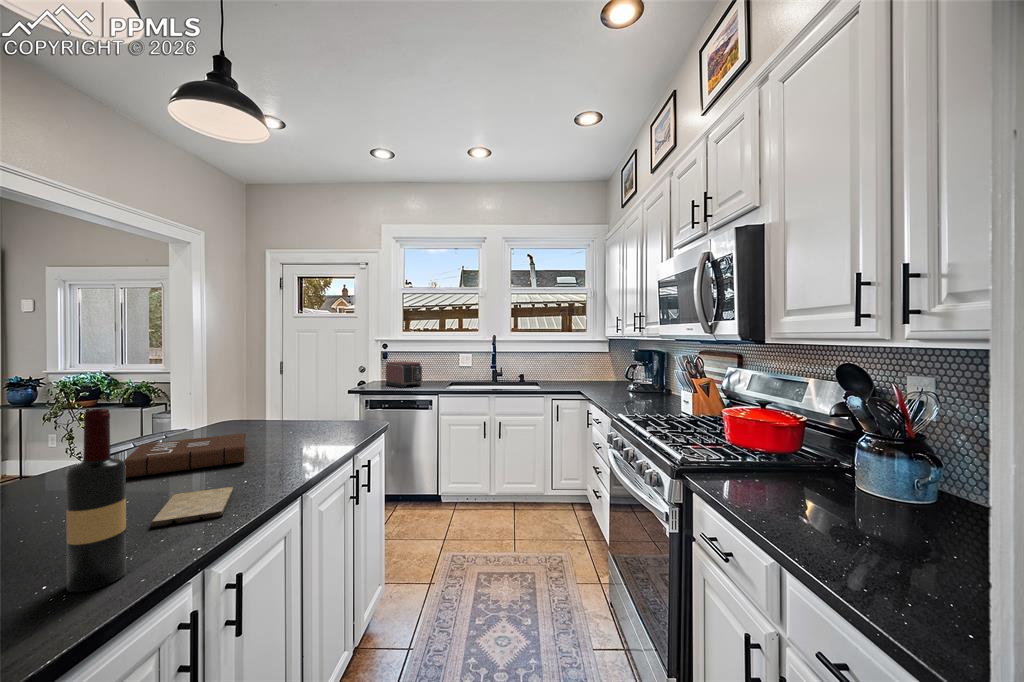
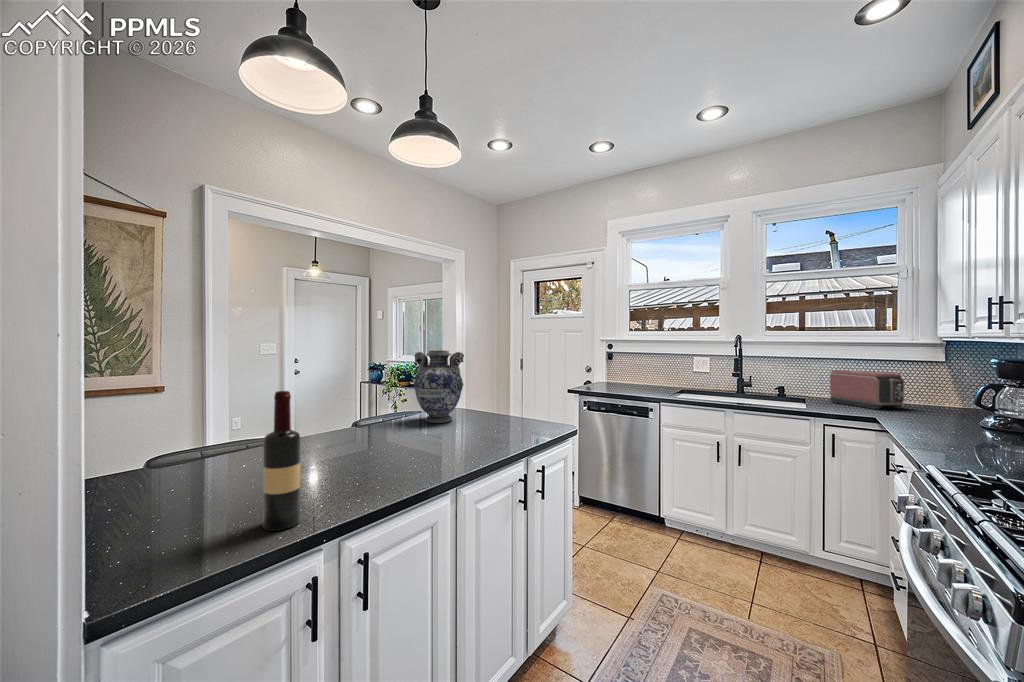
vase: none [180,354,254,439] -> present [414,351,464,423]
toaster: present [386,361,422,388] -> present [830,370,904,409]
book: present [124,433,246,478] -> none [357,421,448,448]
cutting board: present [151,487,233,527] -> none [339,466,409,493]

